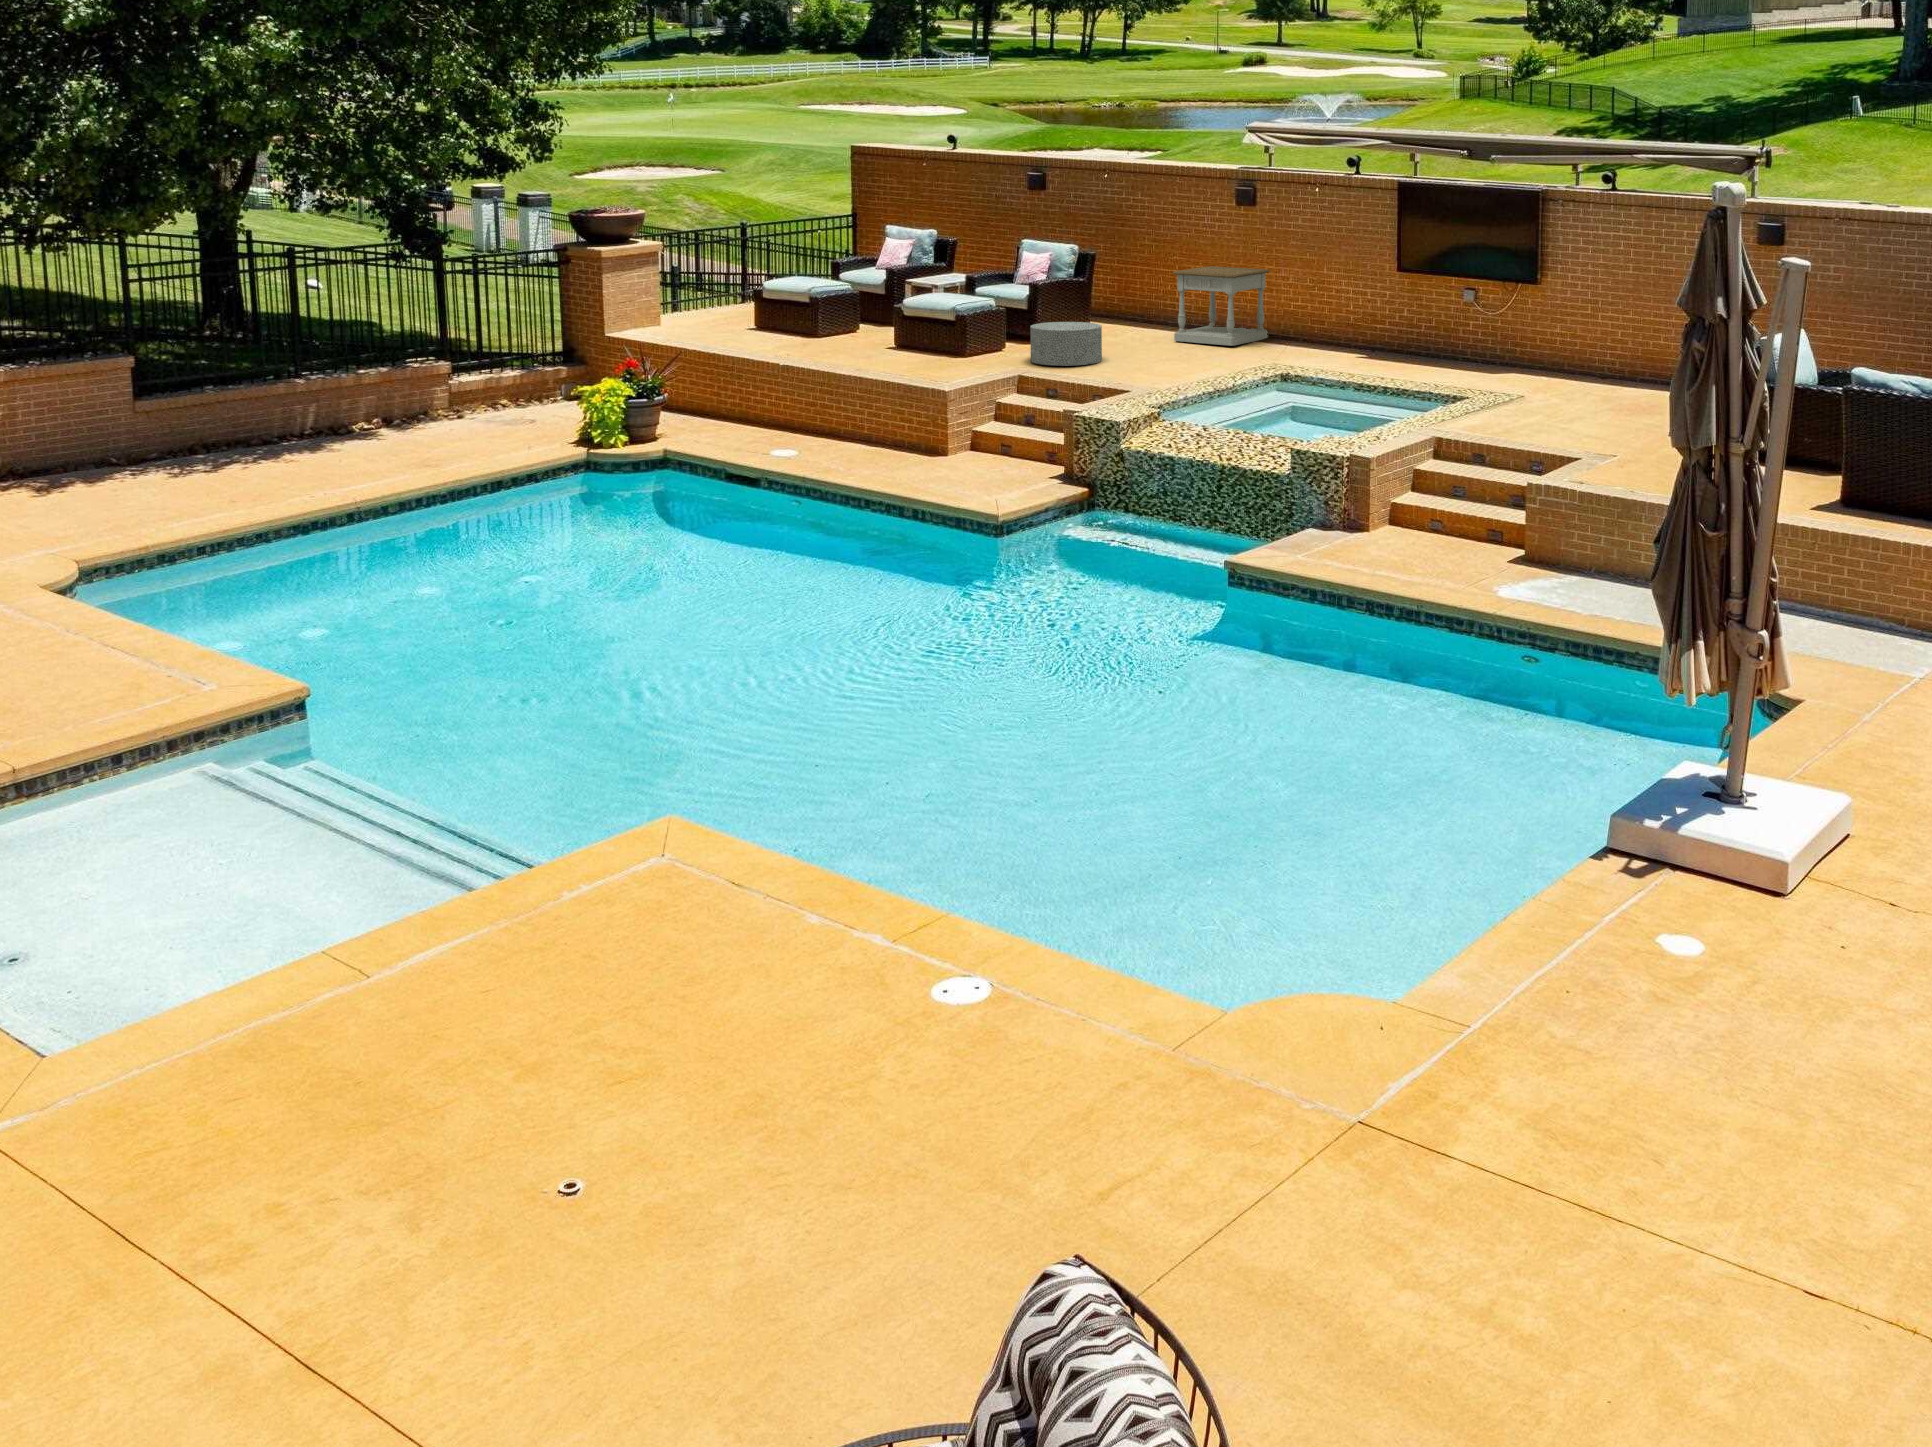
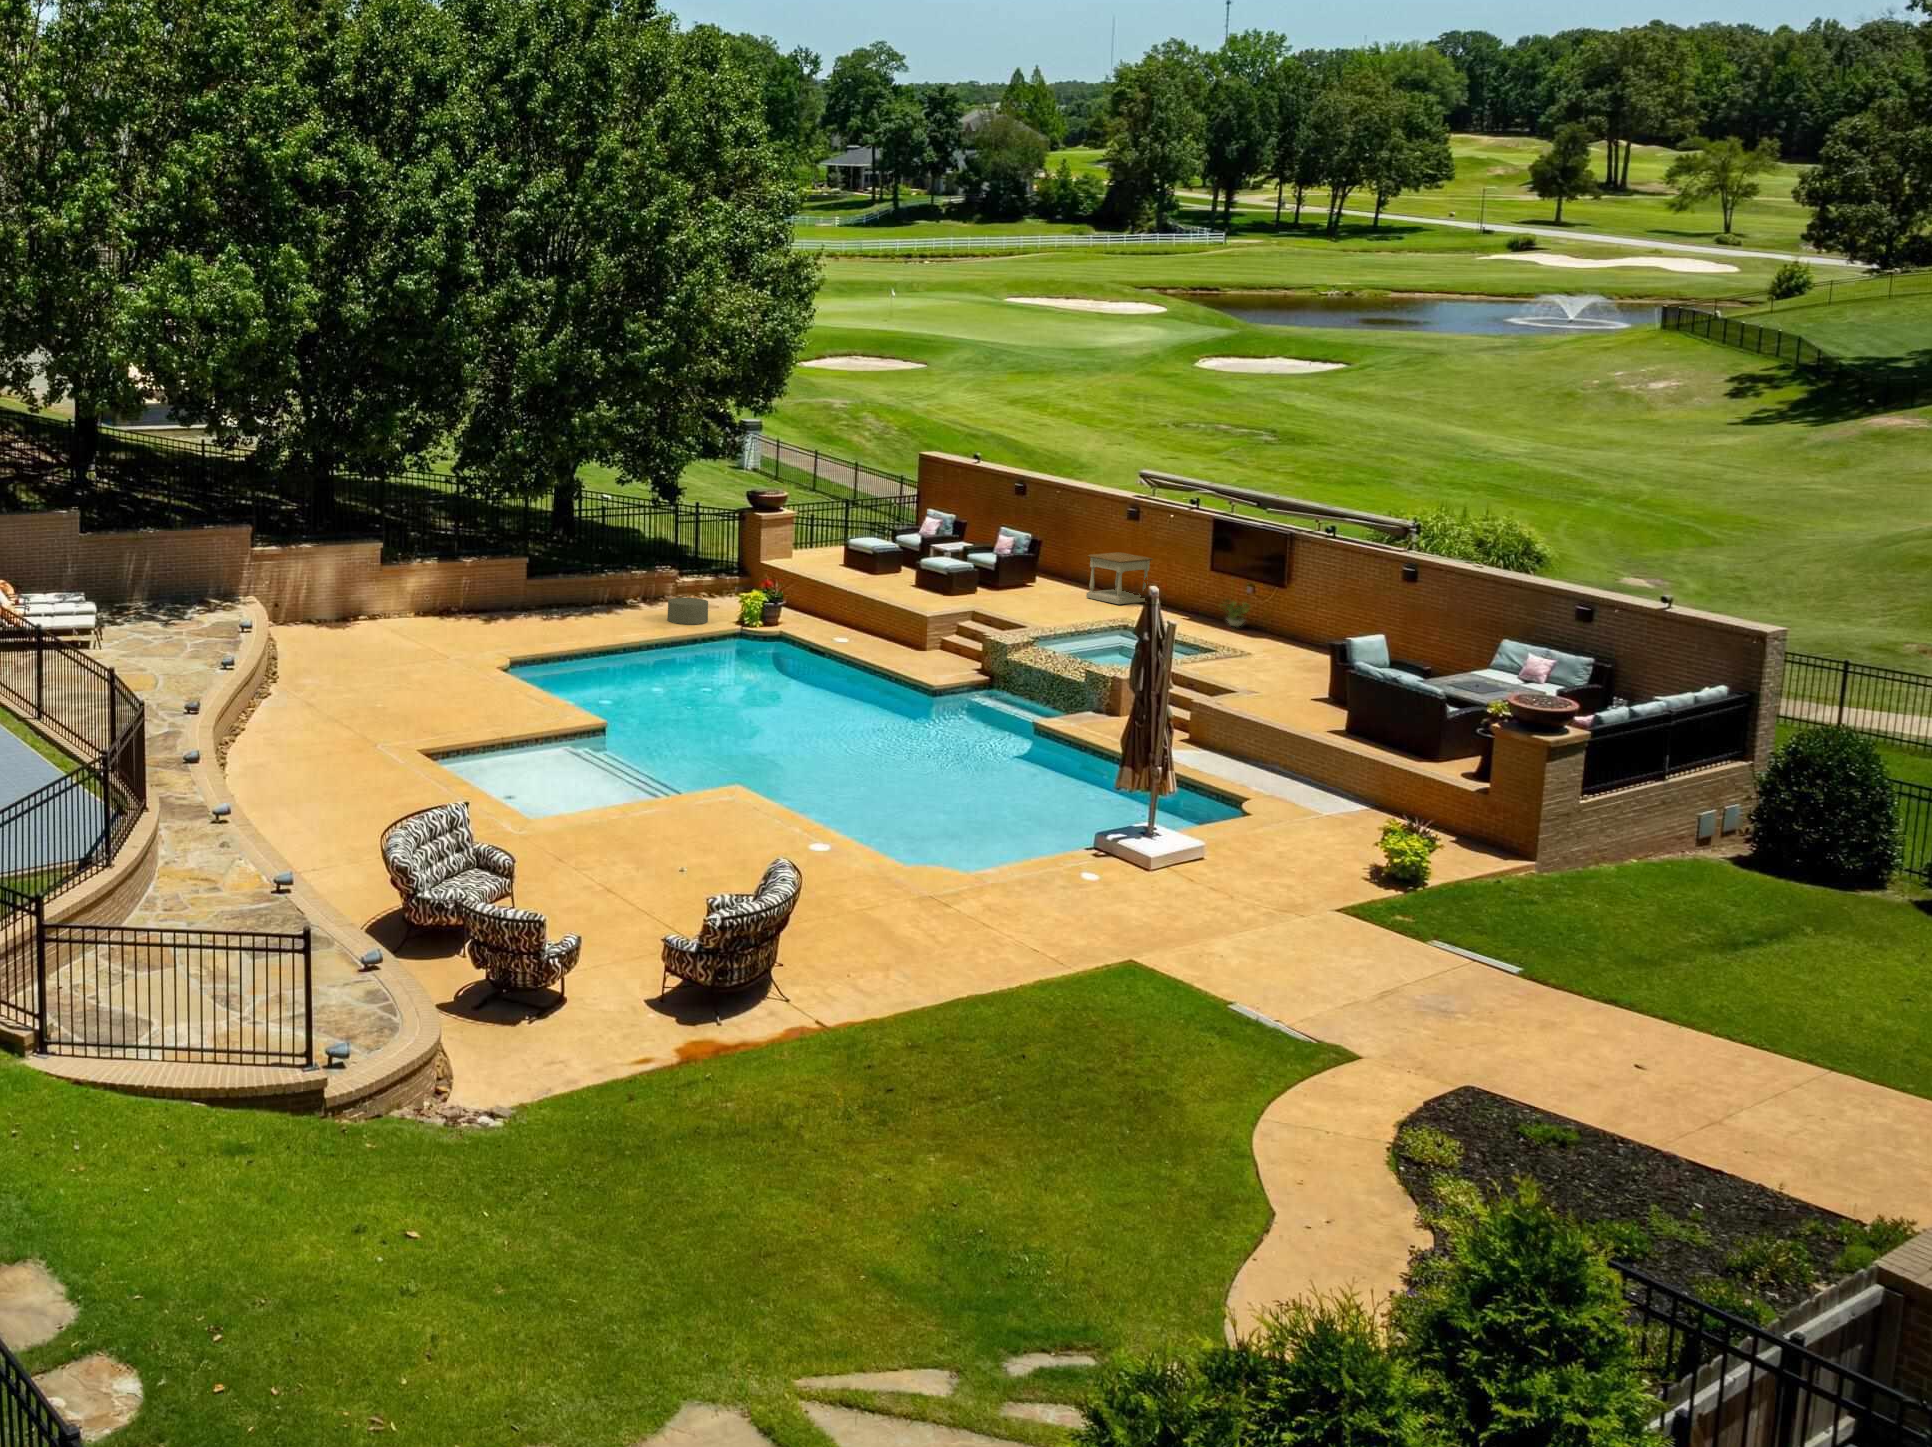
potted plant: none [1402,318,1446,361] -> present [1223,600,1250,626]
ottoman: present [1030,322,1102,366] -> present [668,598,708,624]

